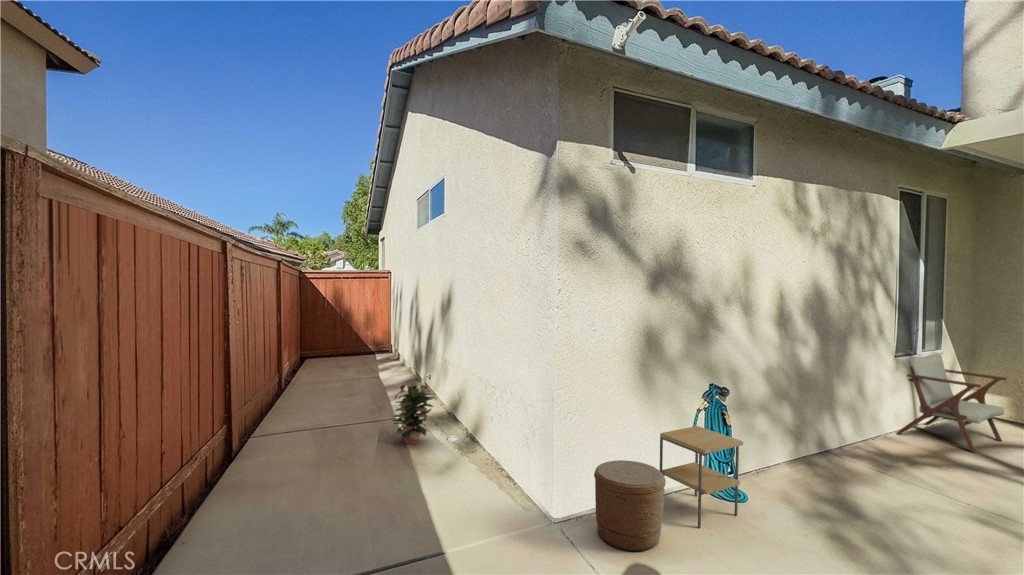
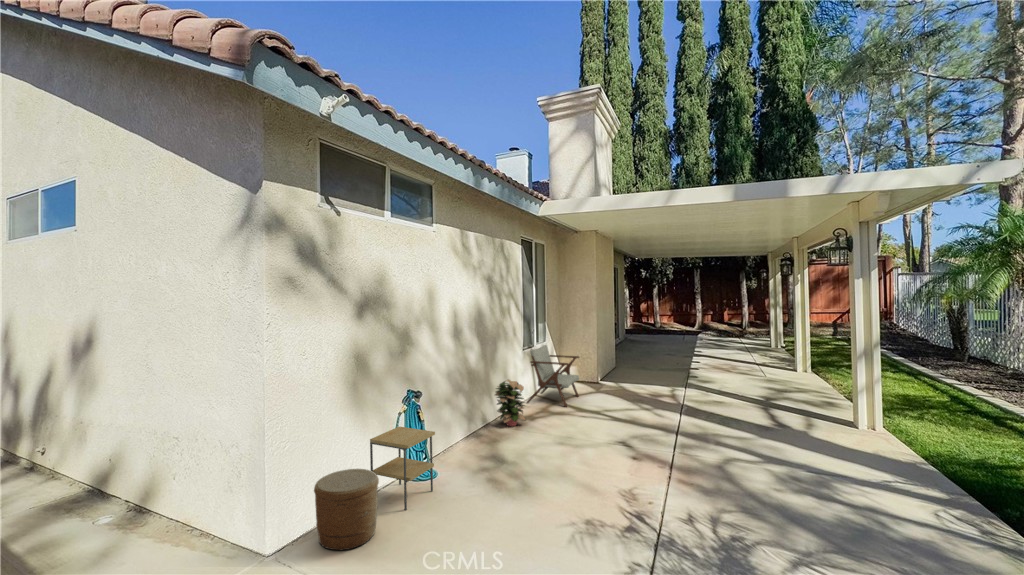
decorative plant: present [392,382,433,444] -> present [495,380,525,426]

